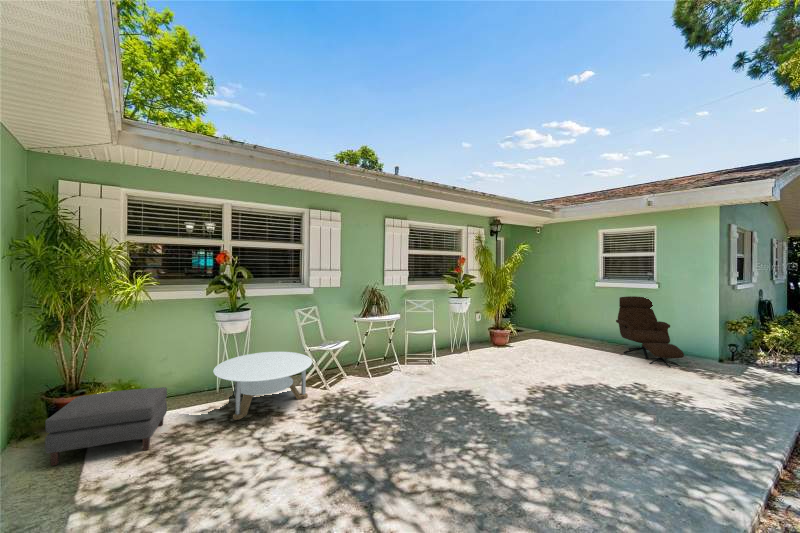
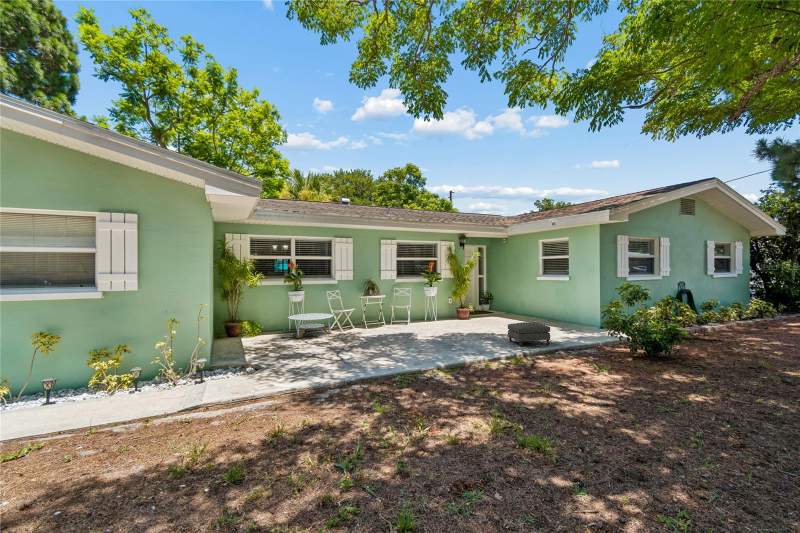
lounge chair: present [616,296,684,367] -> none [543,286,577,330]
ottoman: present [45,387,167,466] -> present [508,322,550,346]

